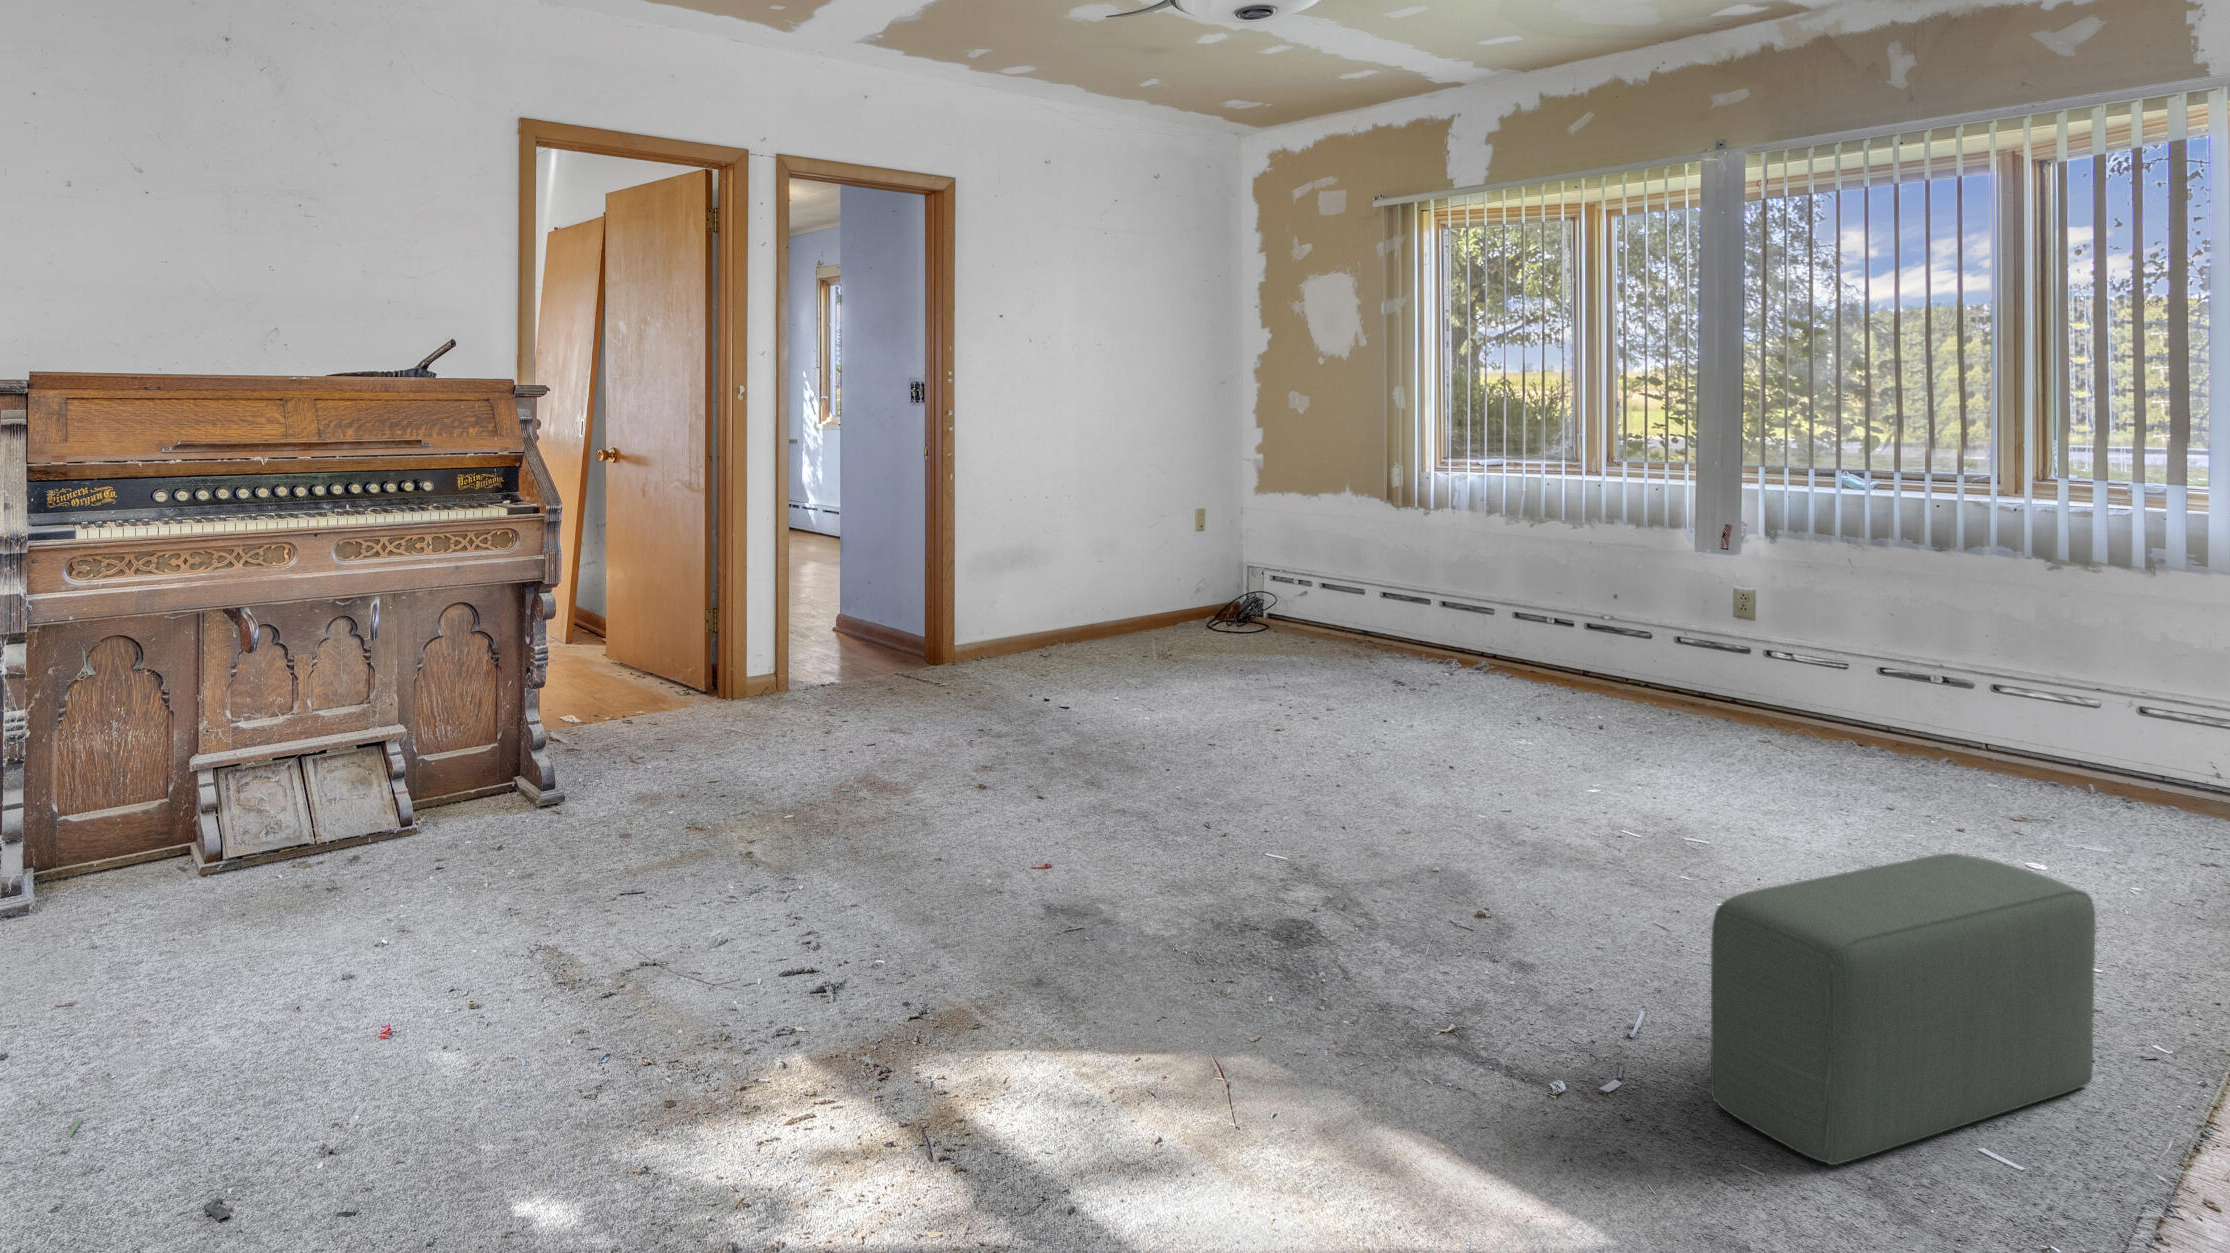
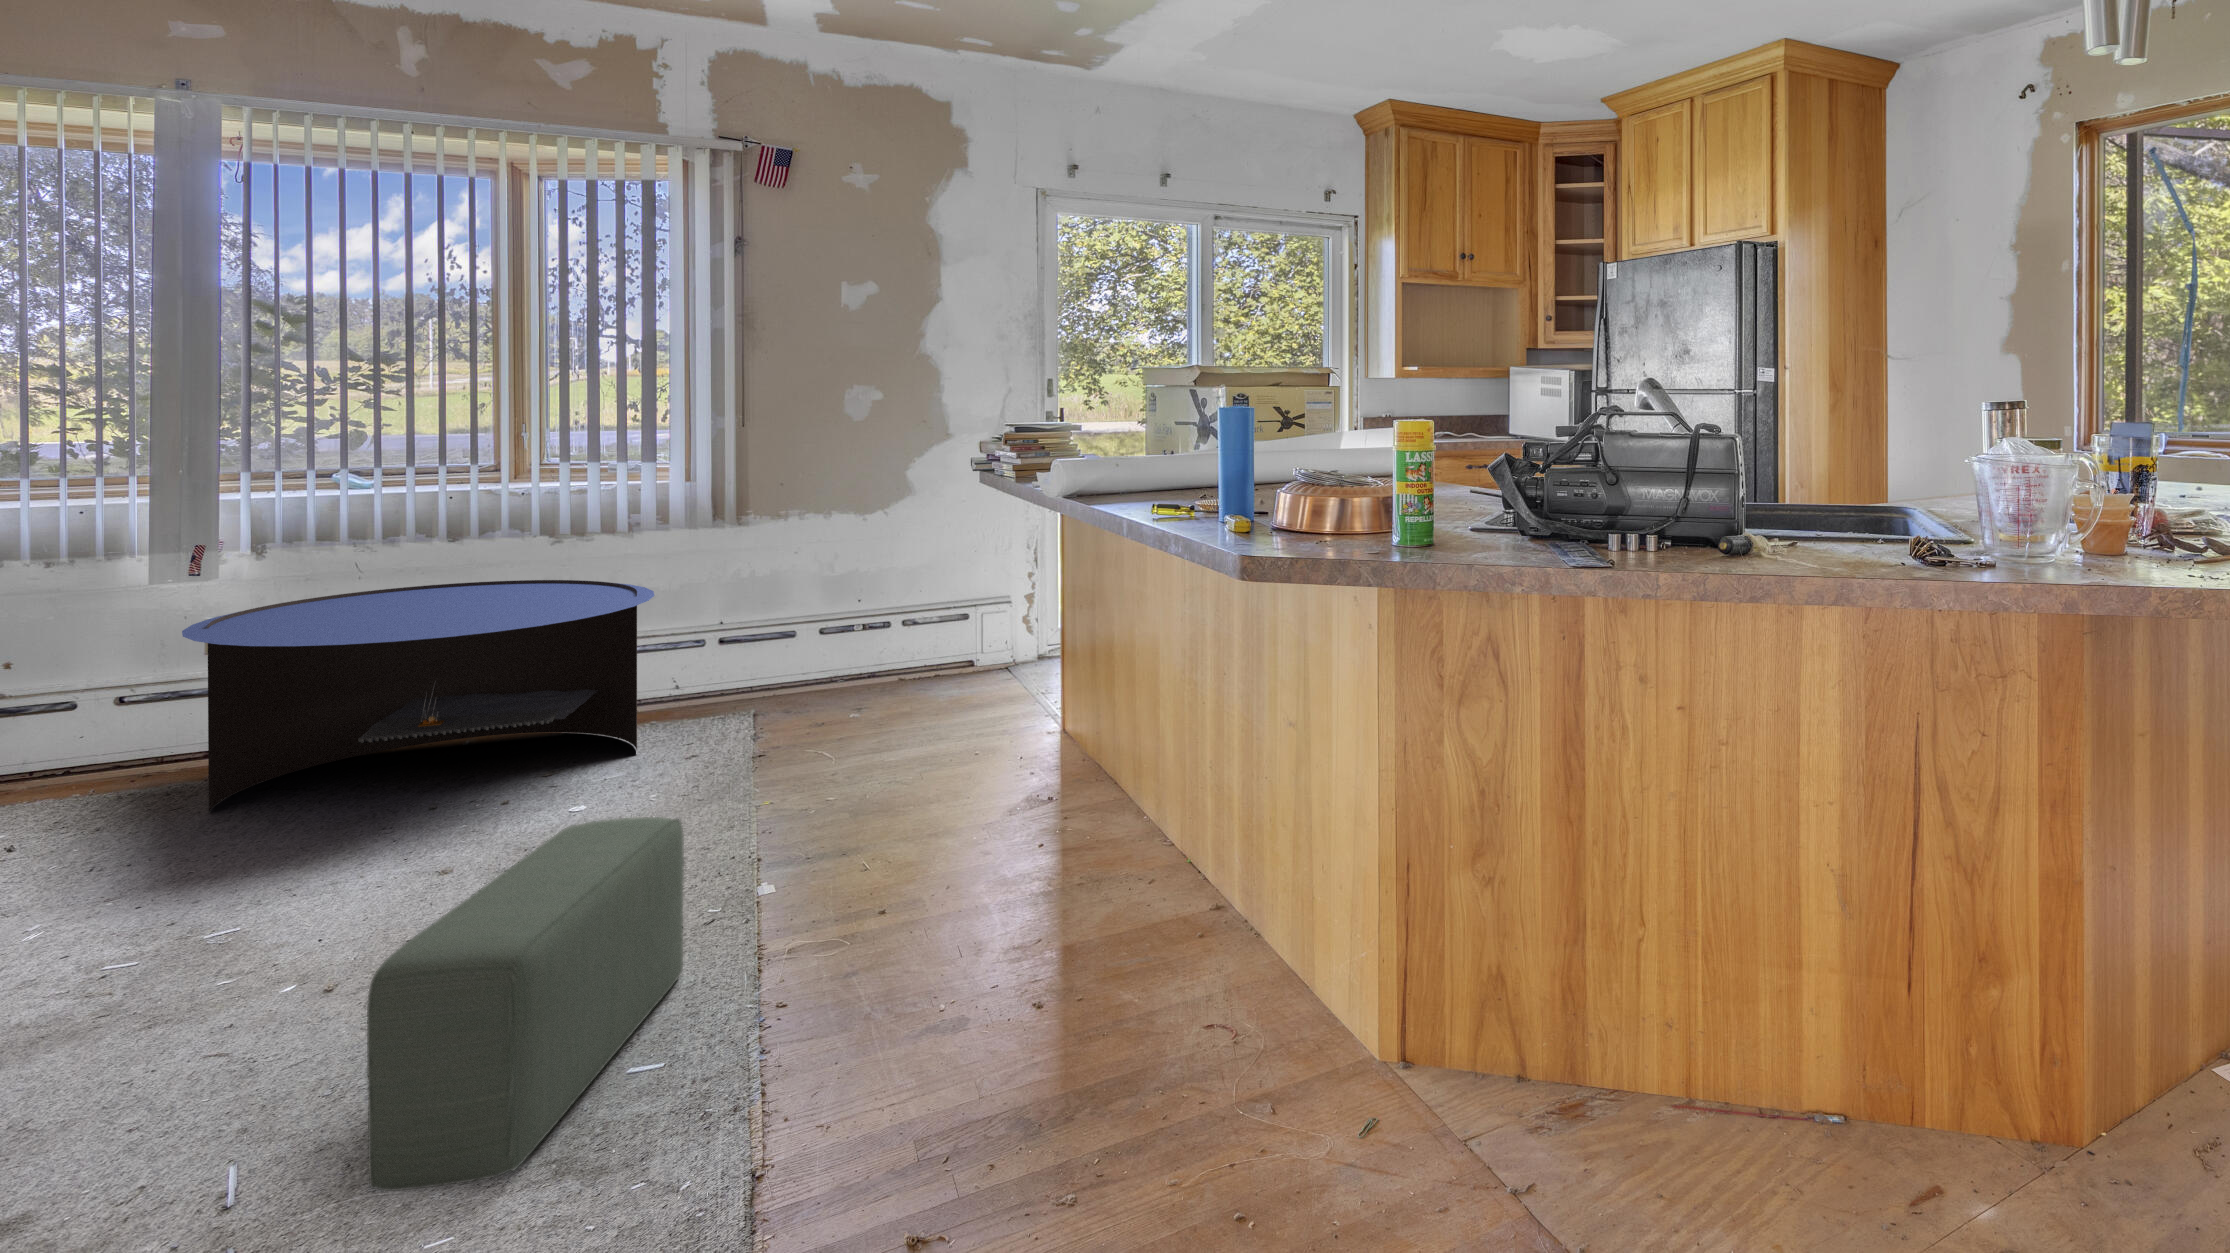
coffee table: none [1699,586,2162,827] -> present [182,580,654,812]

